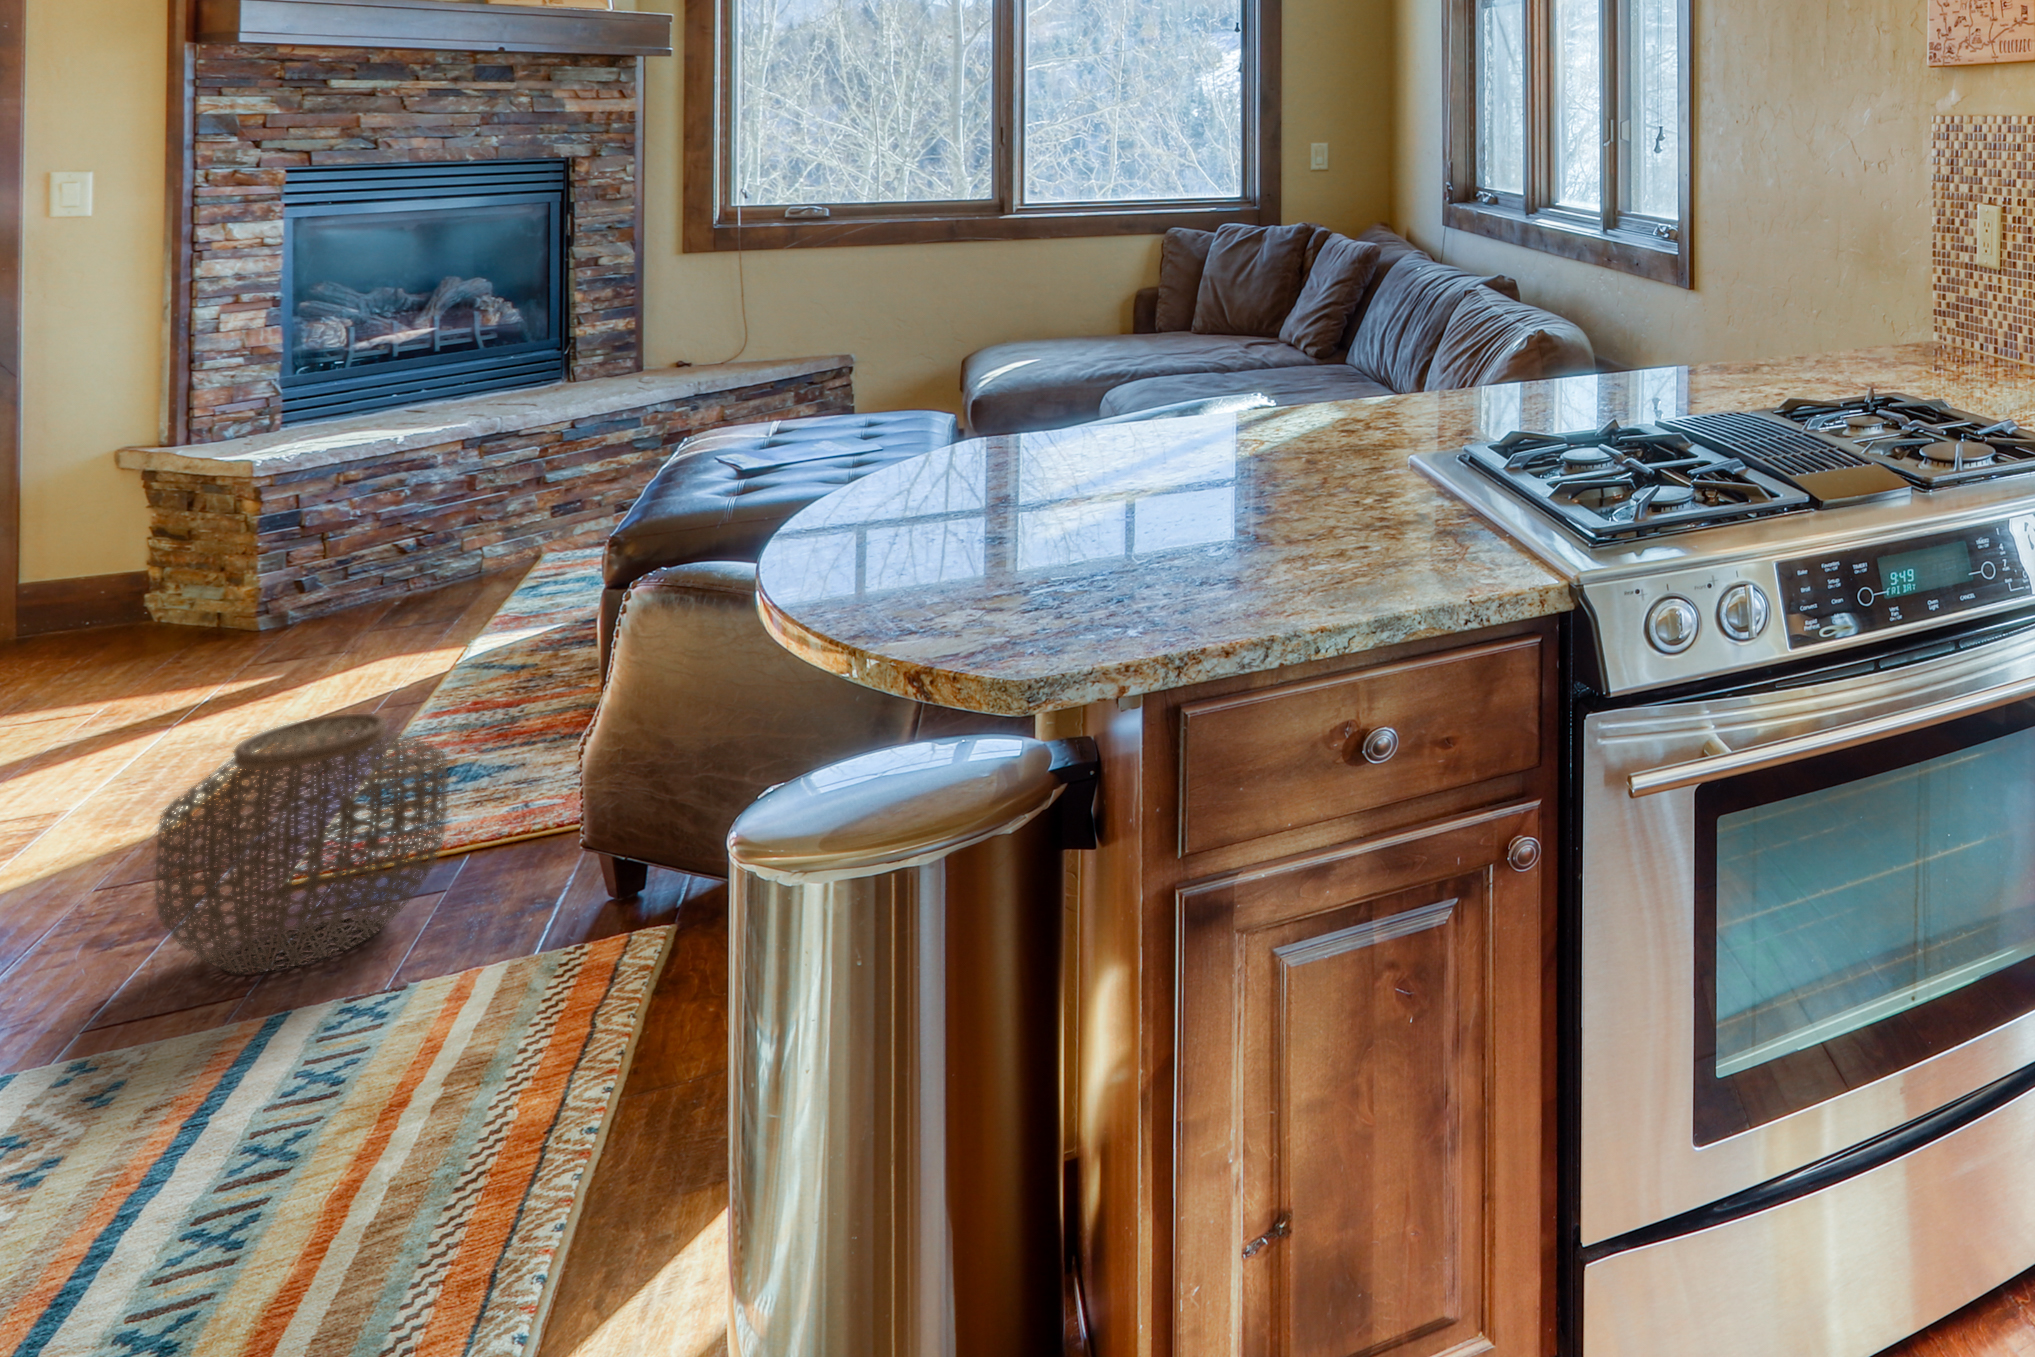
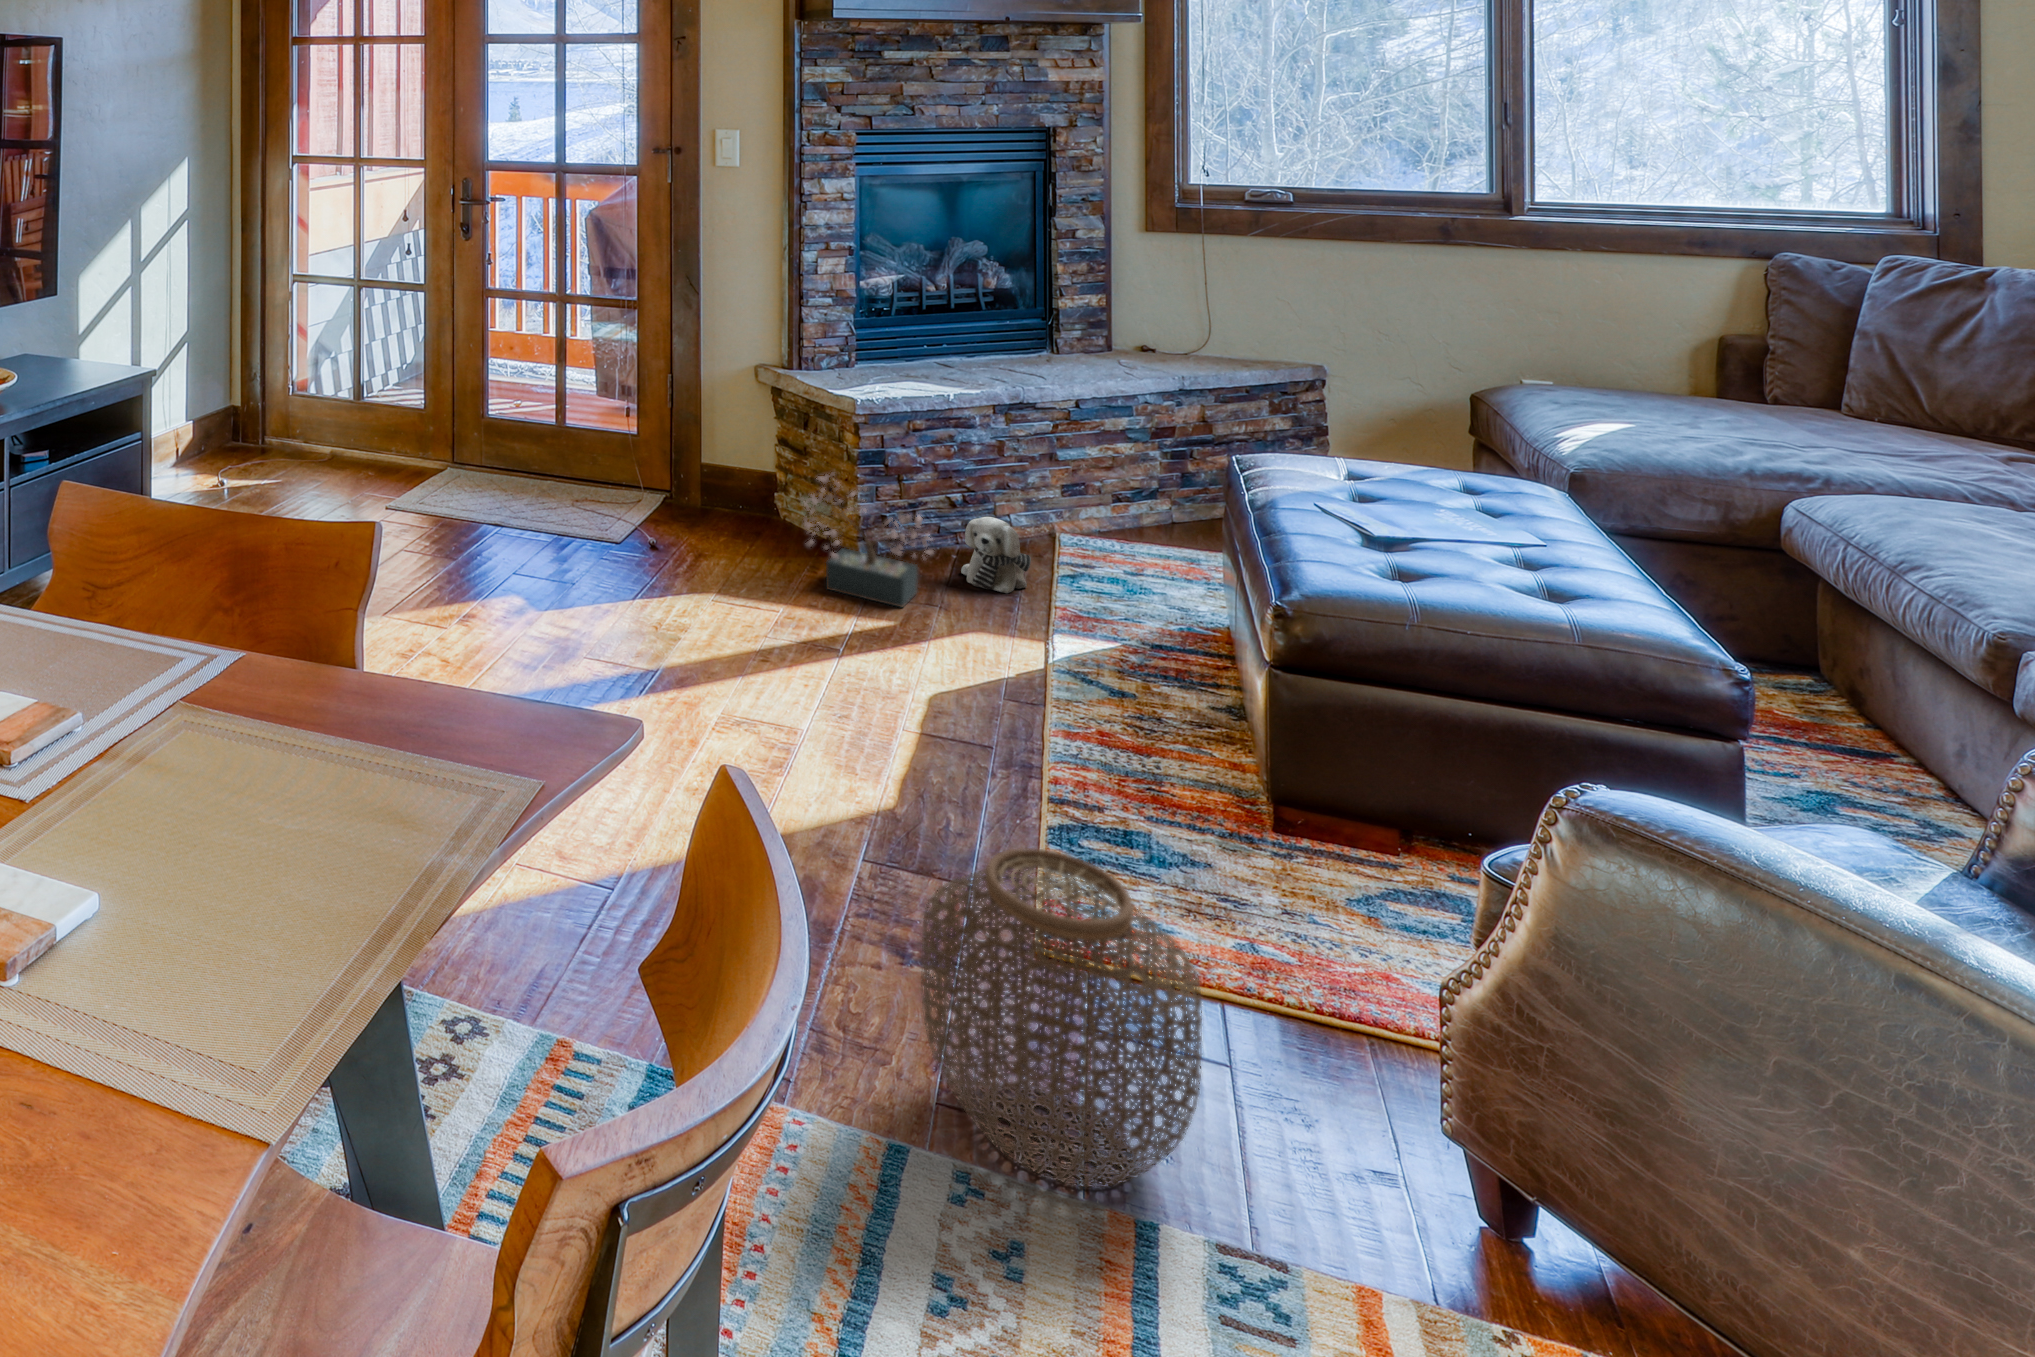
decorative plant: none [156,542,357,671] -> present [804,473,934,607]
plush toy: none [402,547,487,621] -> present [961,517,1031,593]

